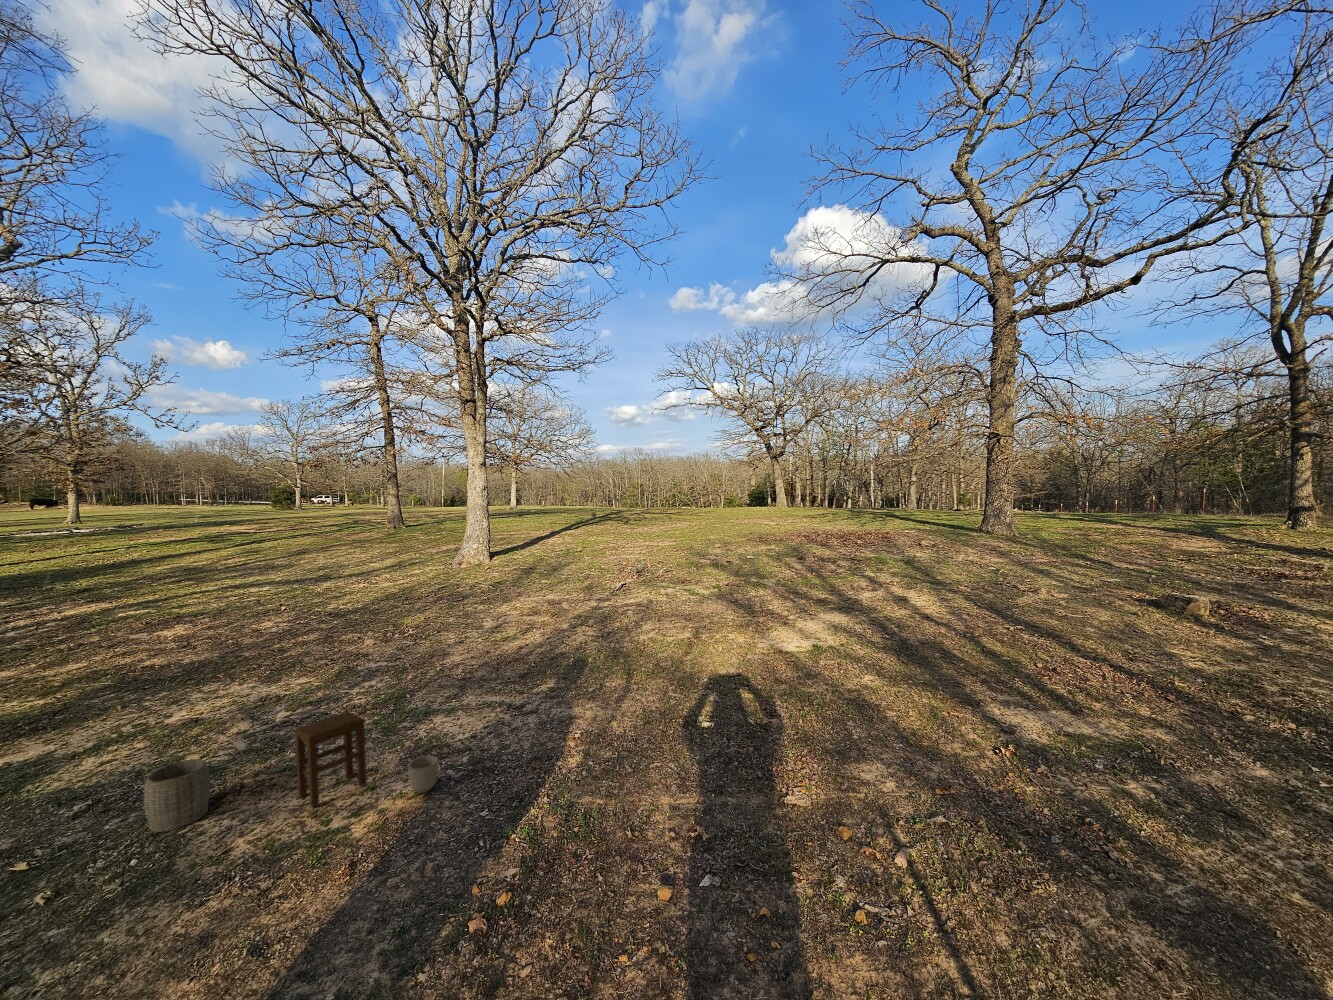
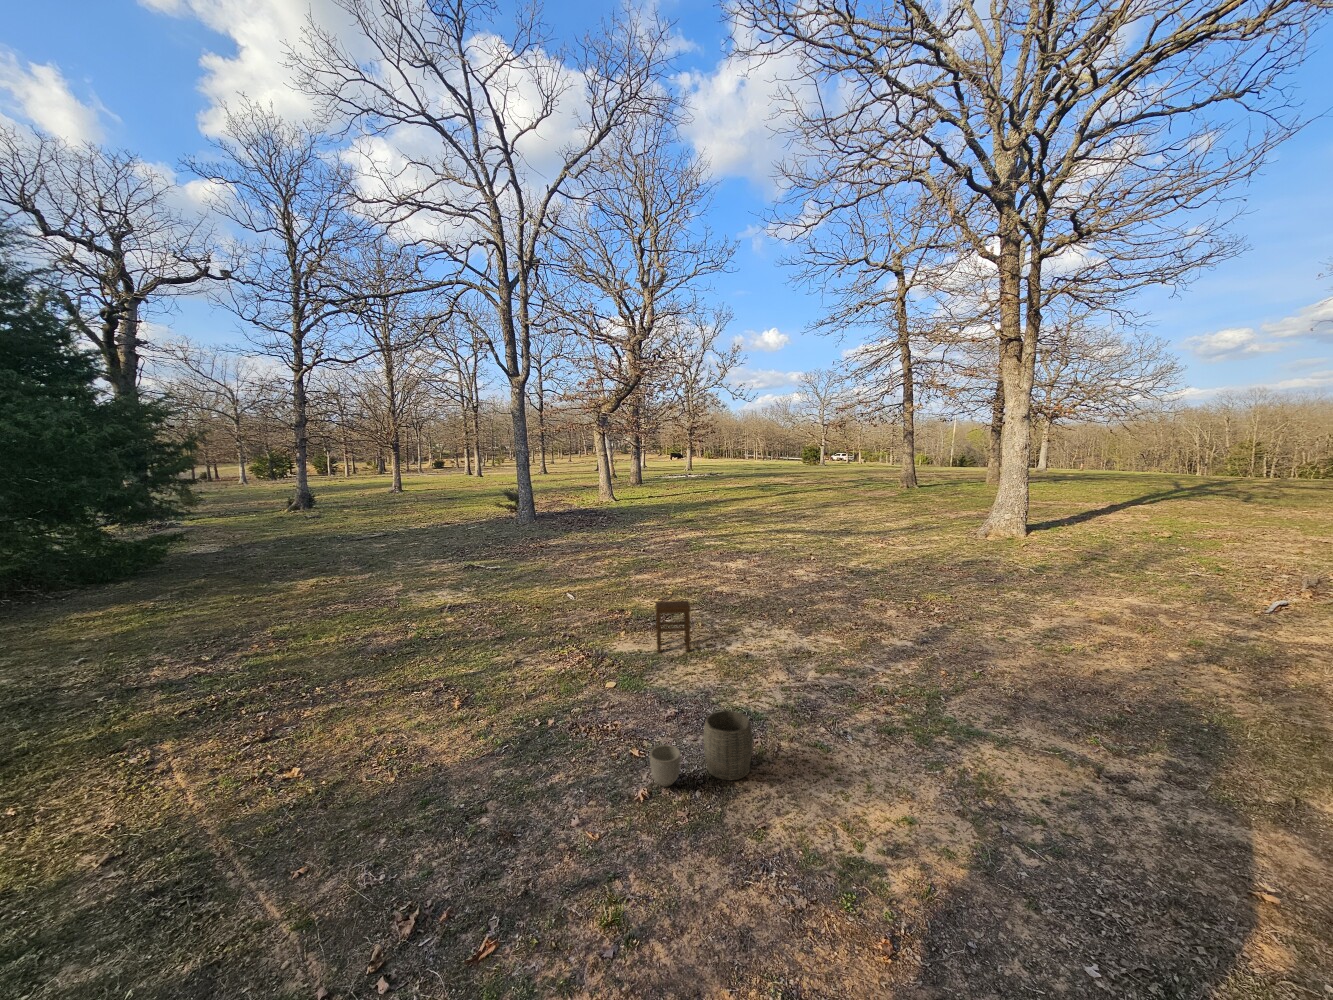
stool: present [294,712,367,808] -> present [655,601,691,653]
planter: present [408,756,438,793] -> present [650,745,681,787]

